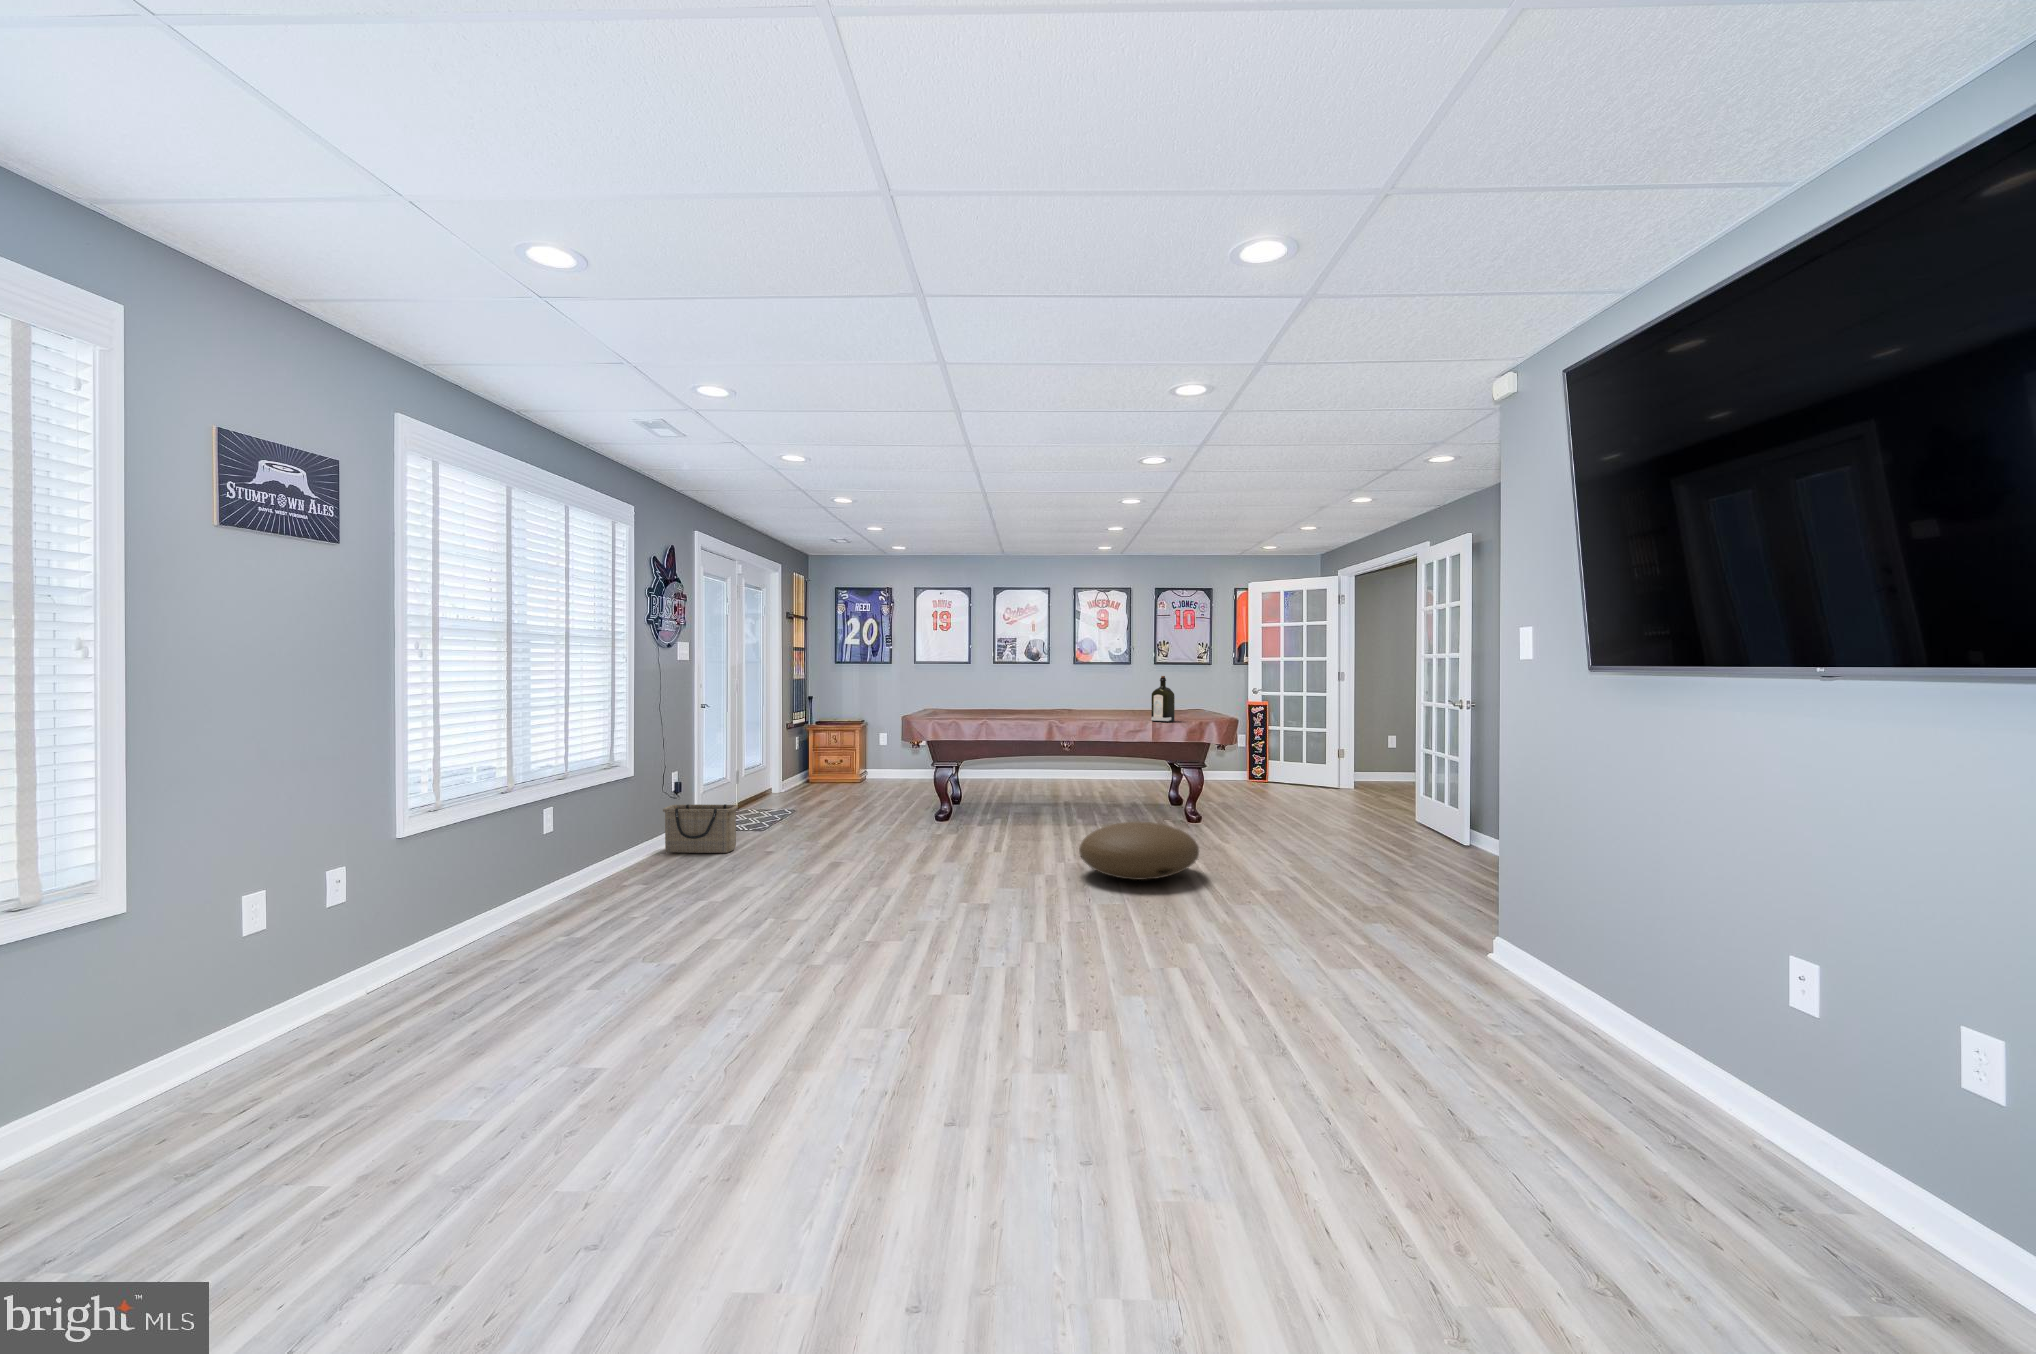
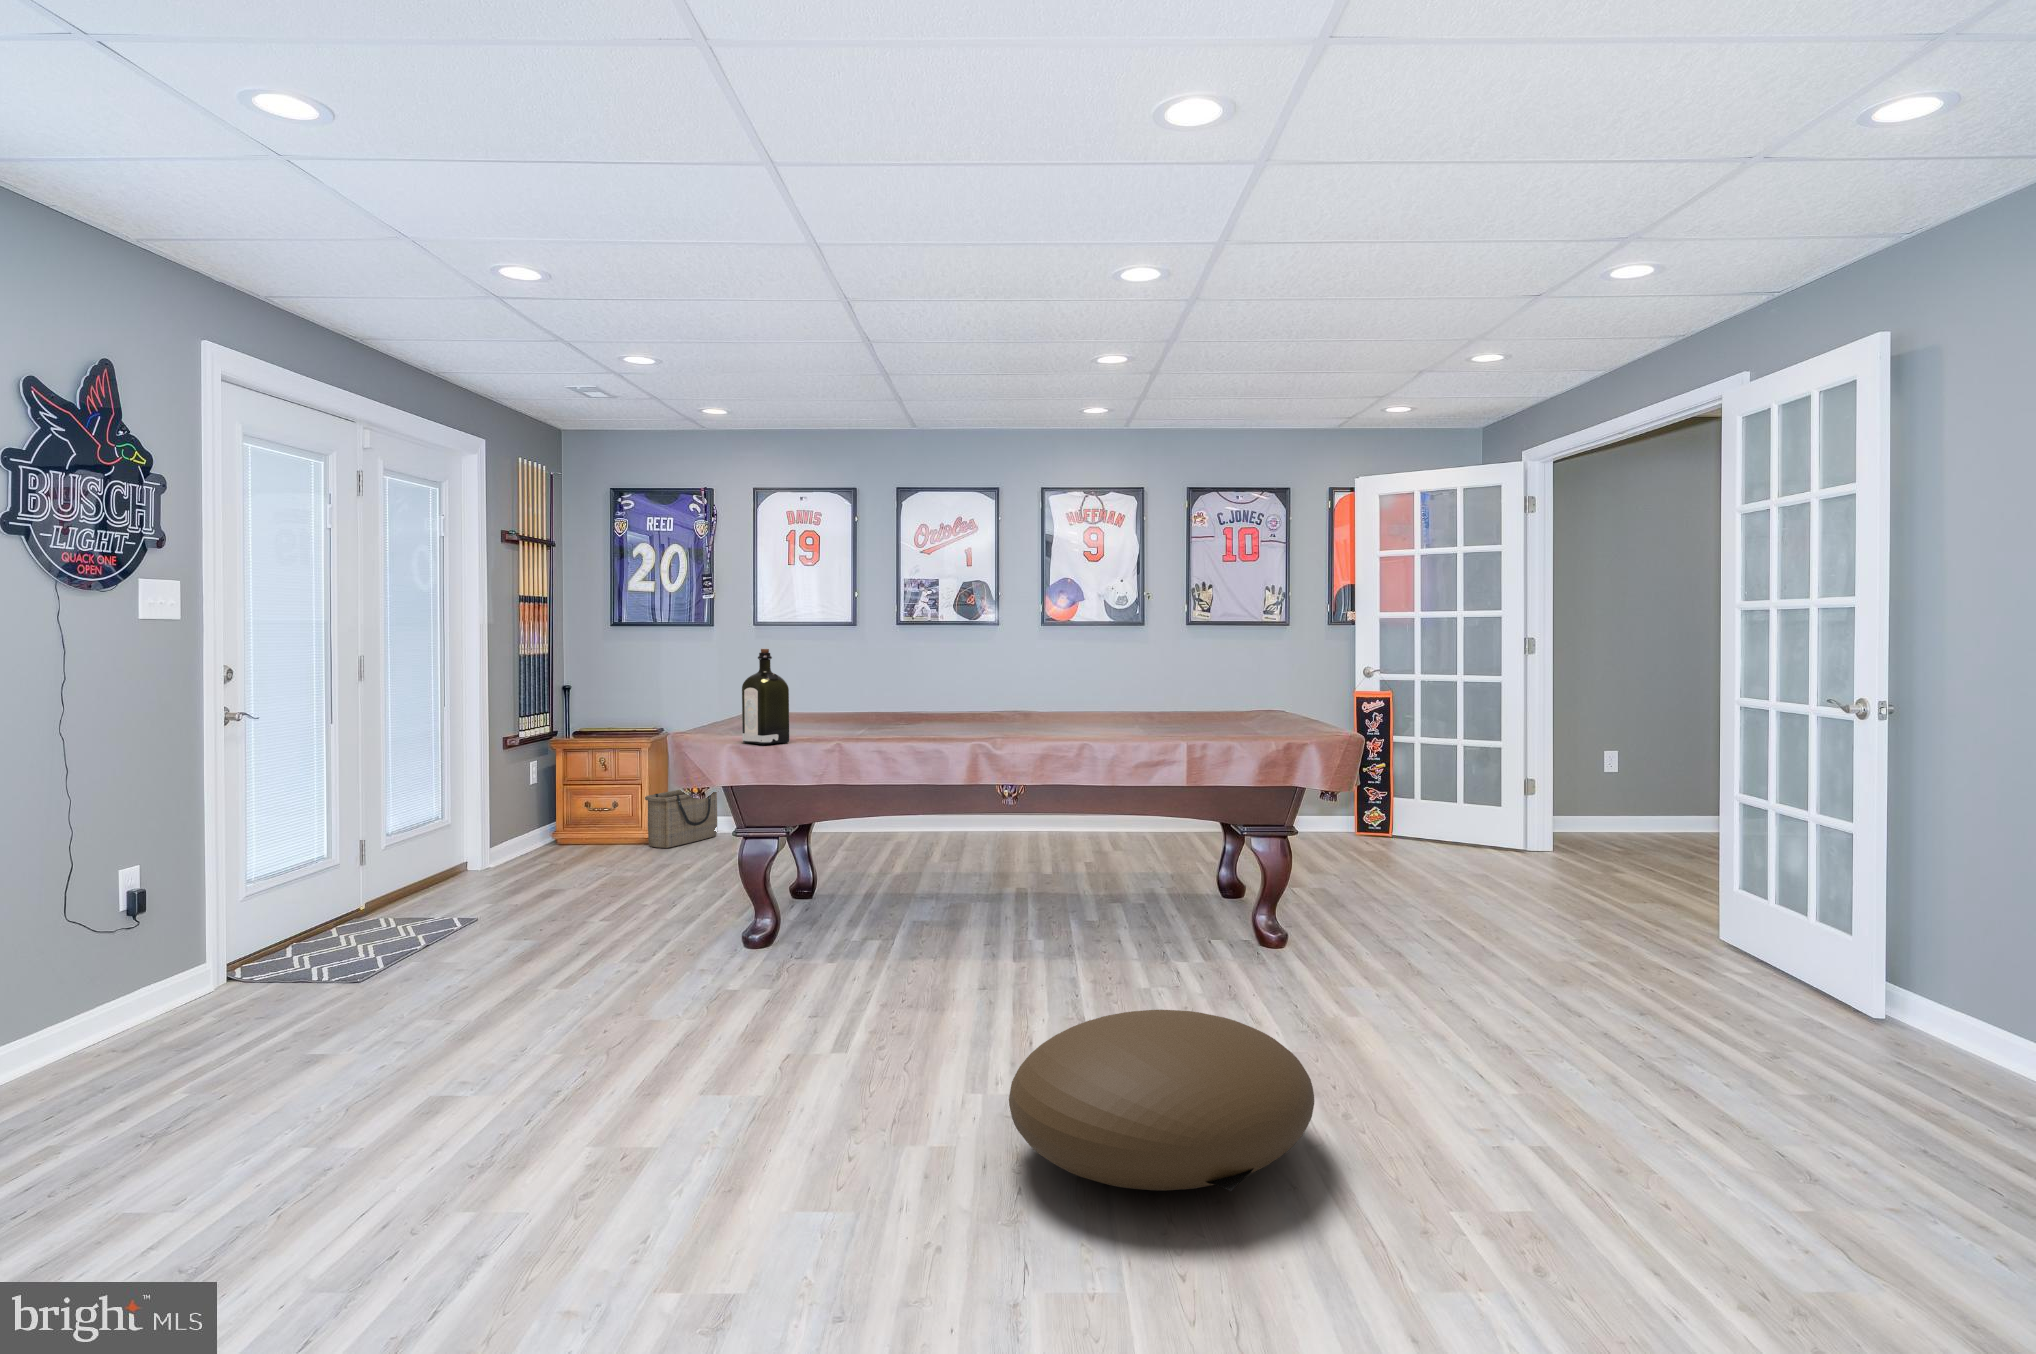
liquor: present [1151,676,1175,722] -> present [742,649,789,745]
basket: present [663,804,738,853] -> present [645,790,717,848]

